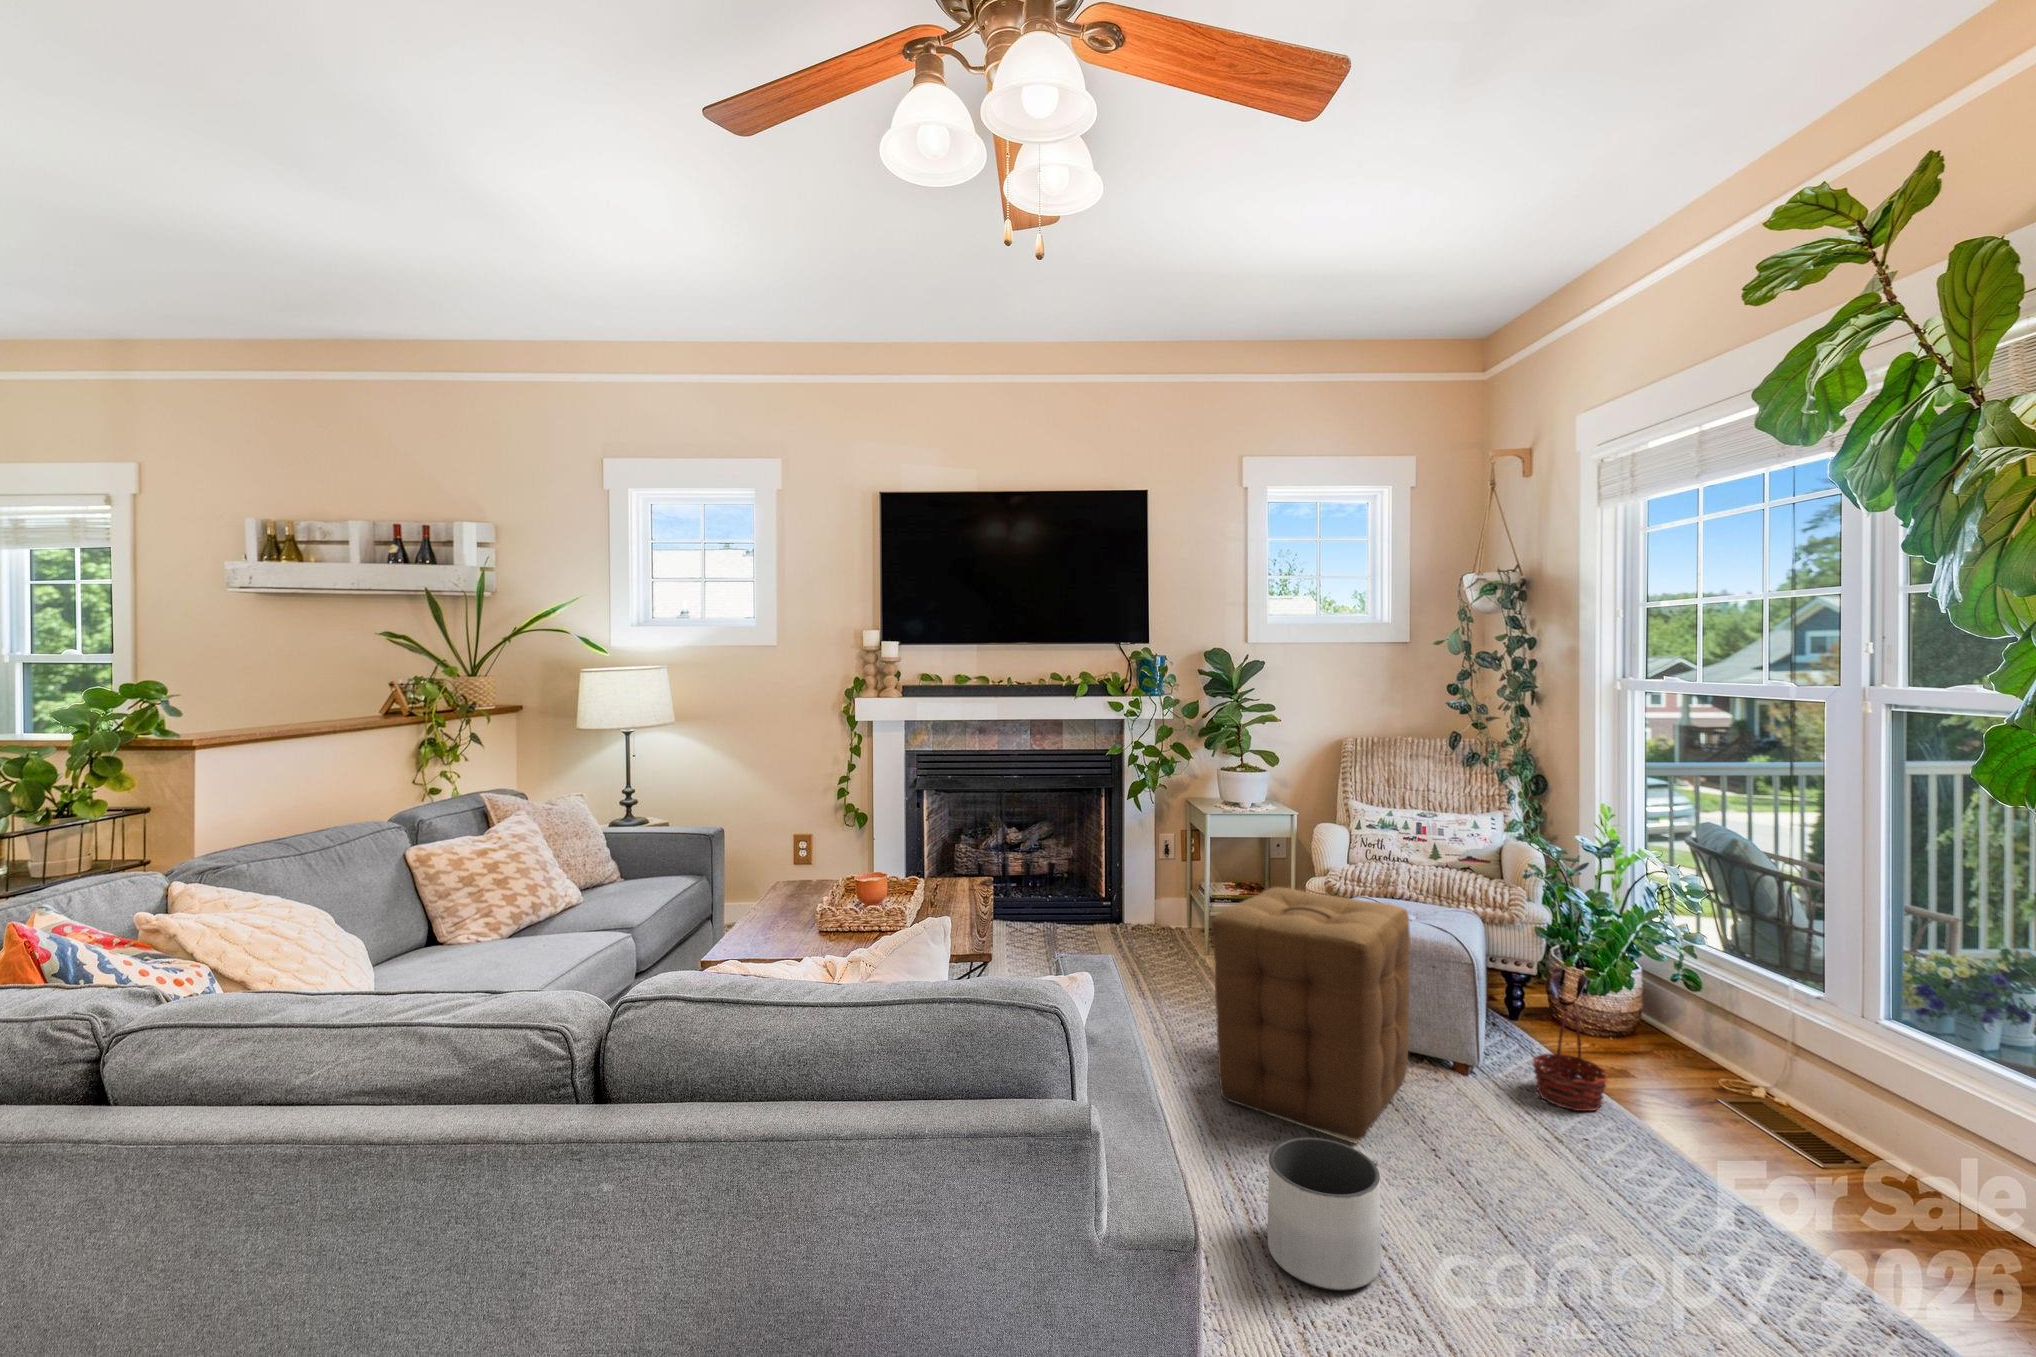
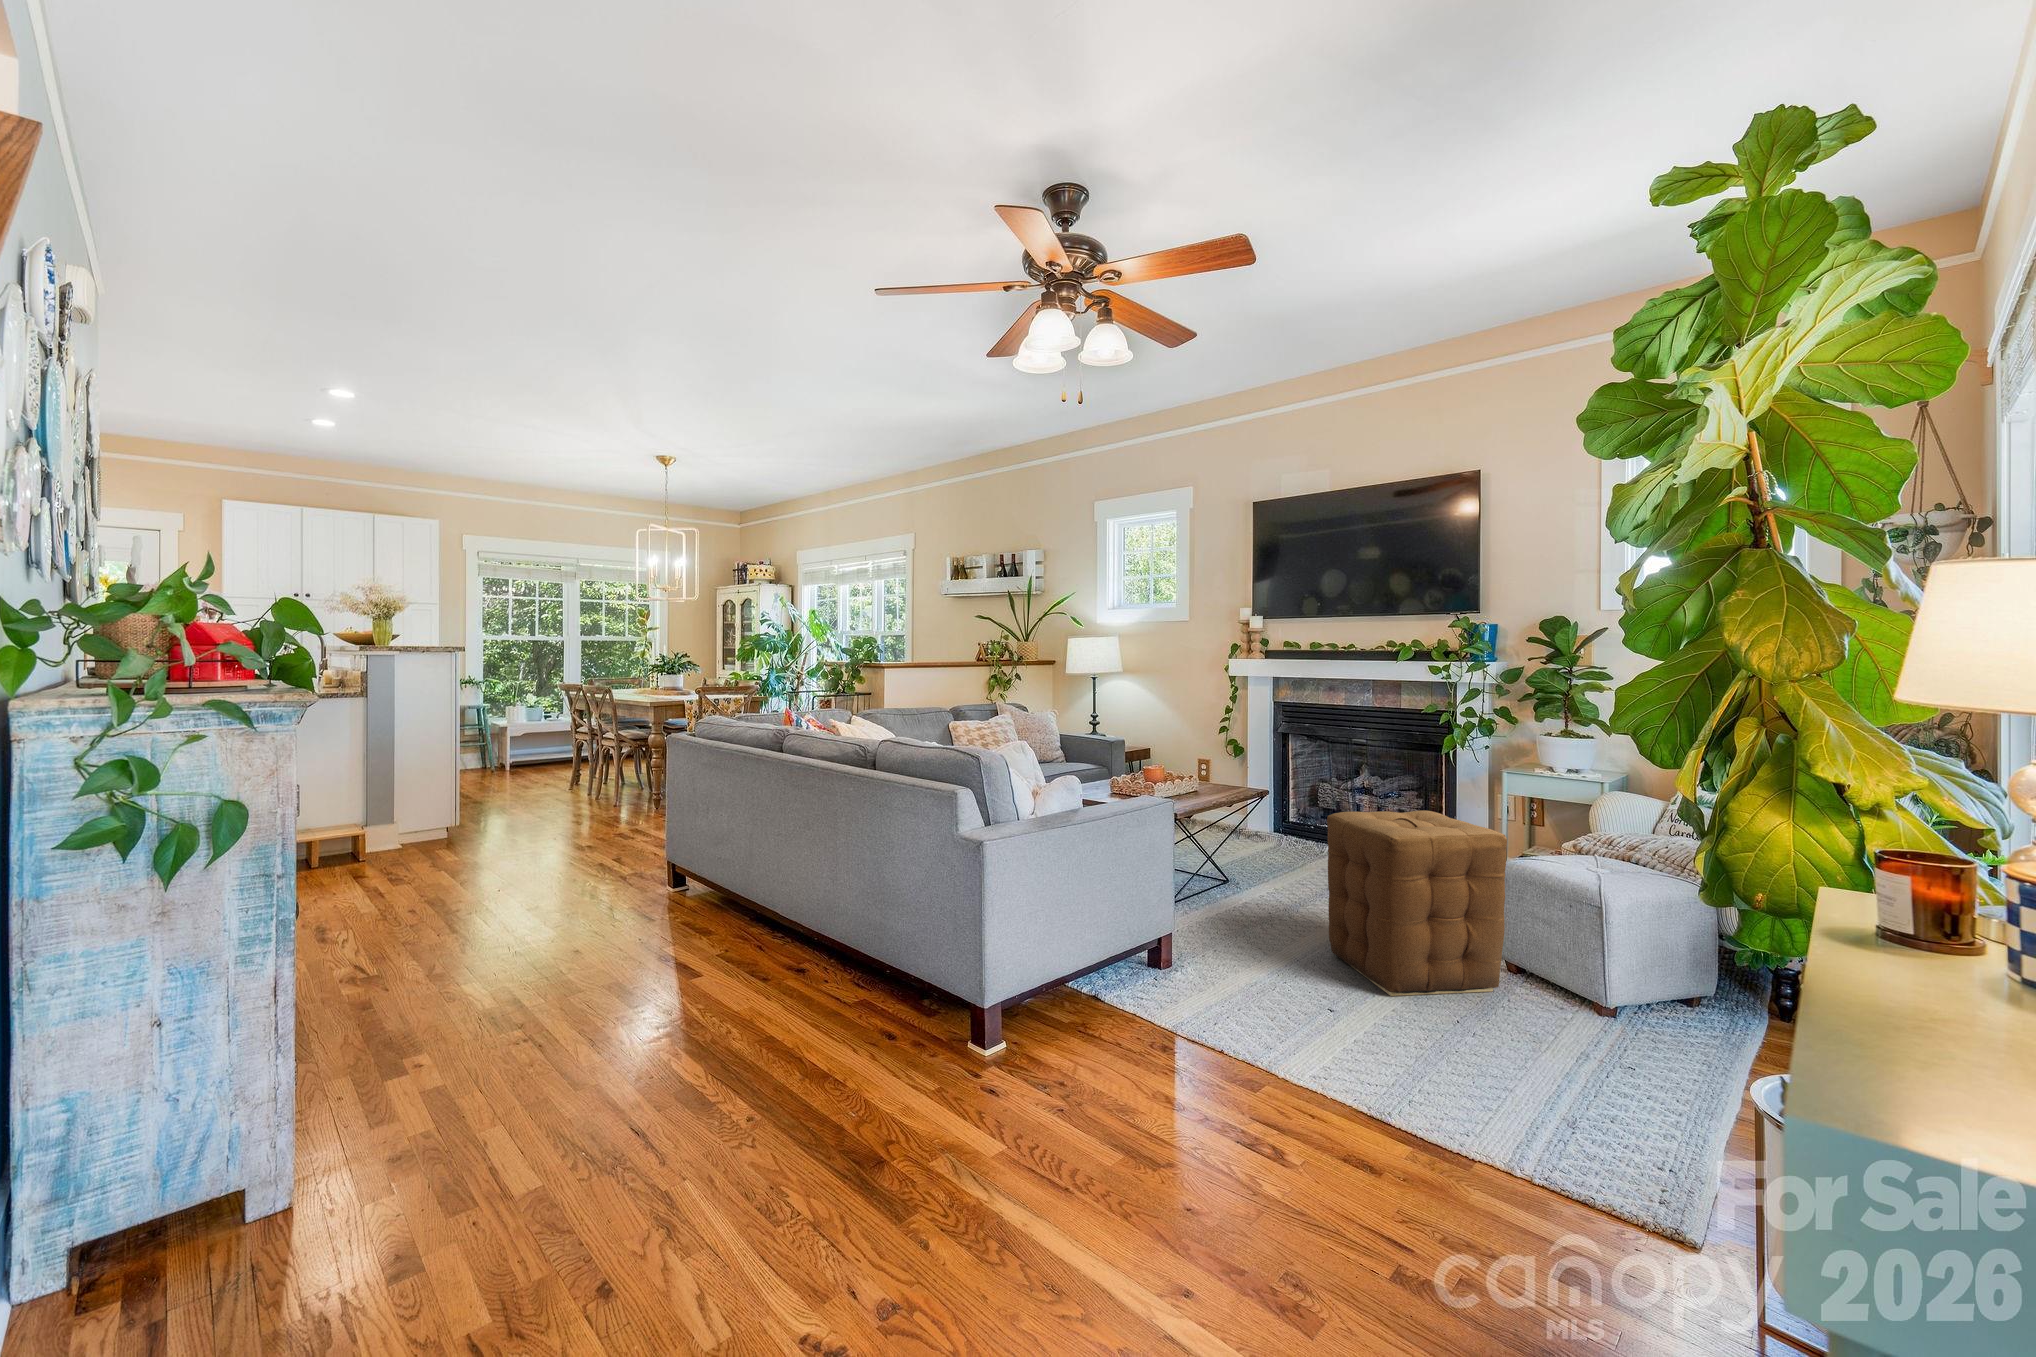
basket: present [1533,1011,1607,1111] -> none [1628,959,1709,1056]
planter: present [1268,1137,1381,1291] -> none [1223,940,1298,1029]

